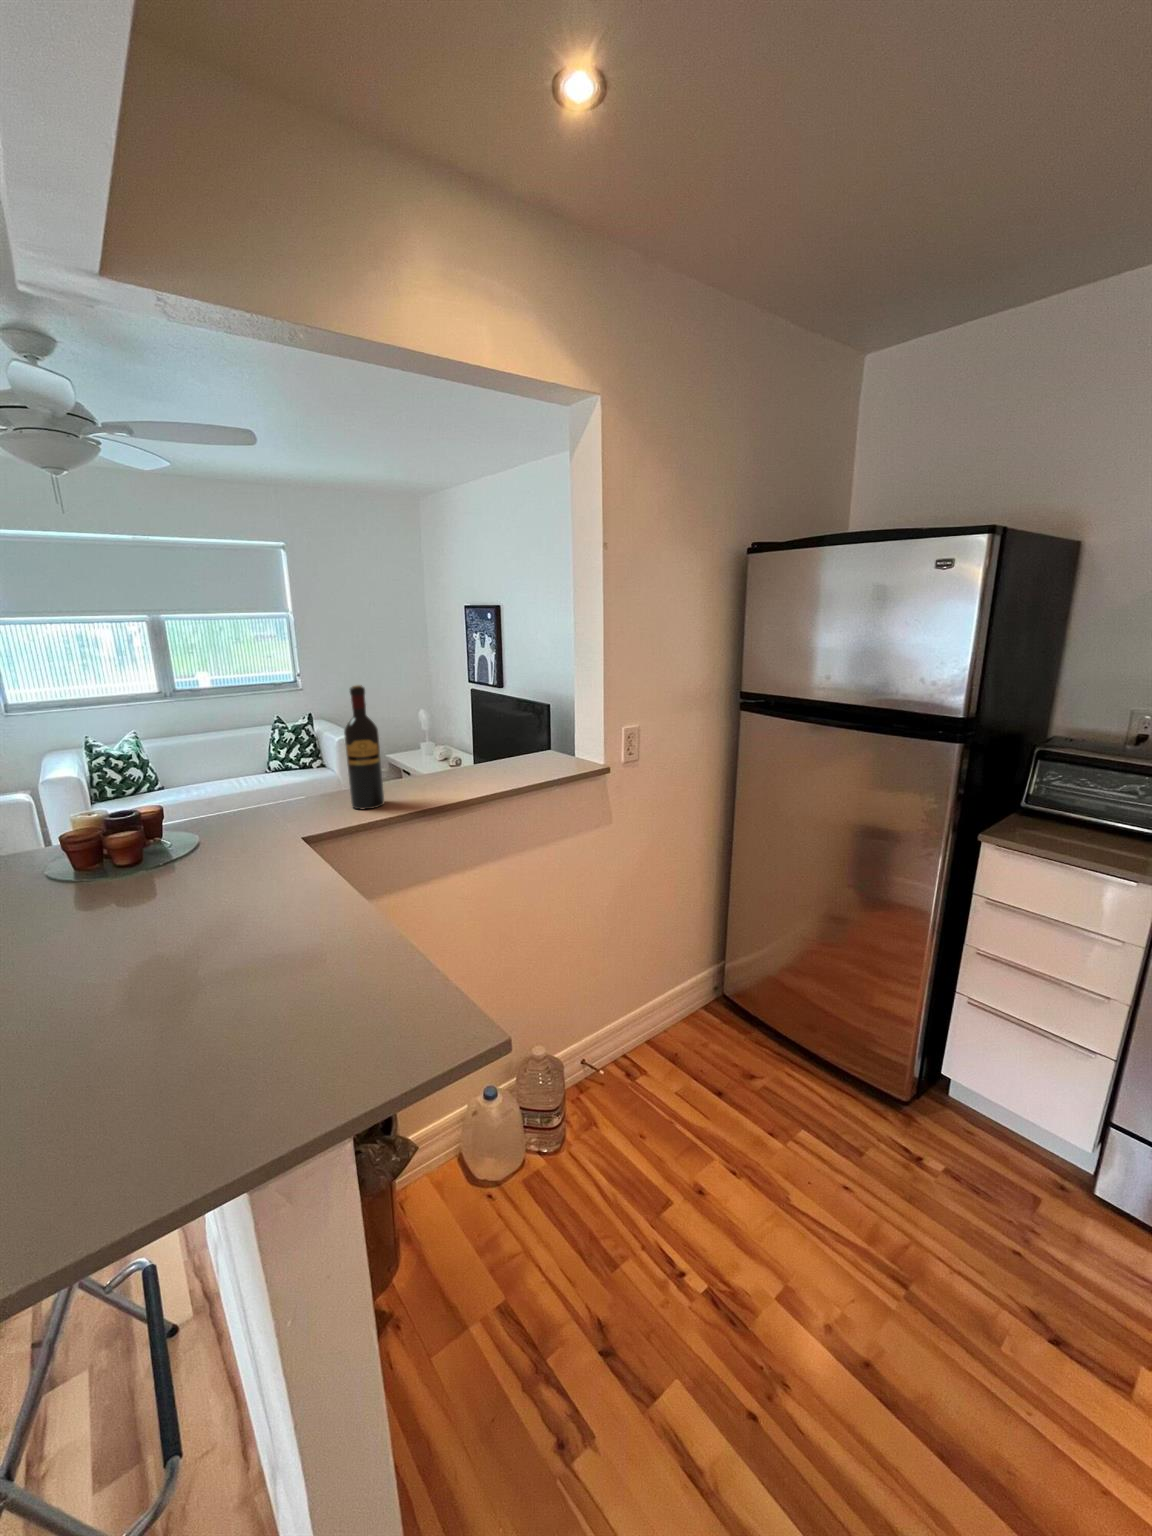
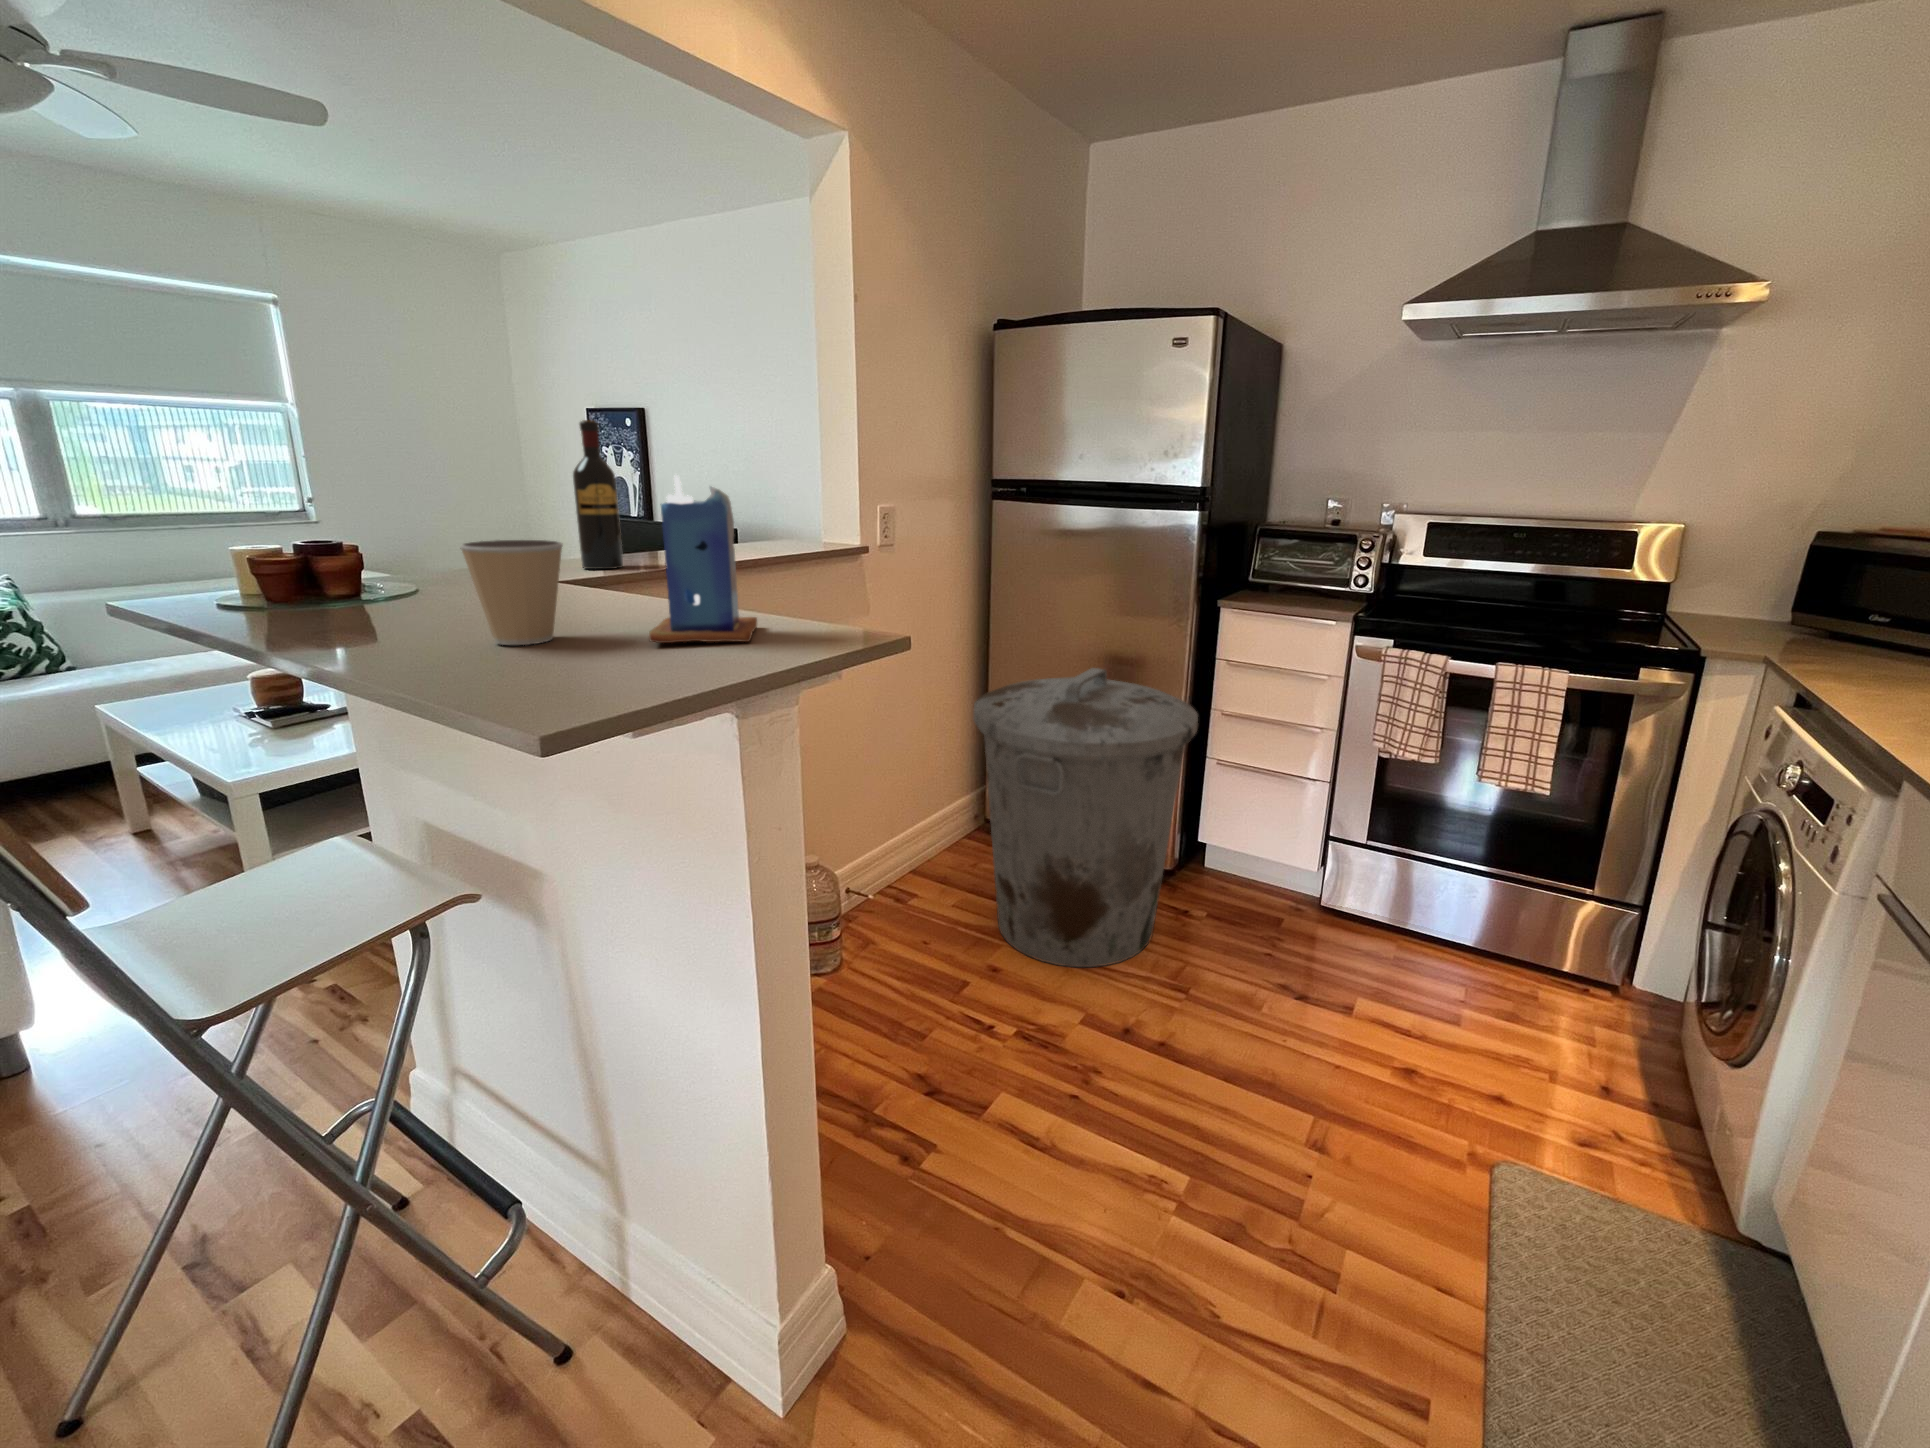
candle: none [226,863,367,1049] -> present [649,475,757,643]
coffee cup: none [85,889,190,1007] -> present [460,540,563,645]
trash can: none [695,895,941,1218] -> present [974,668,1198,967]

